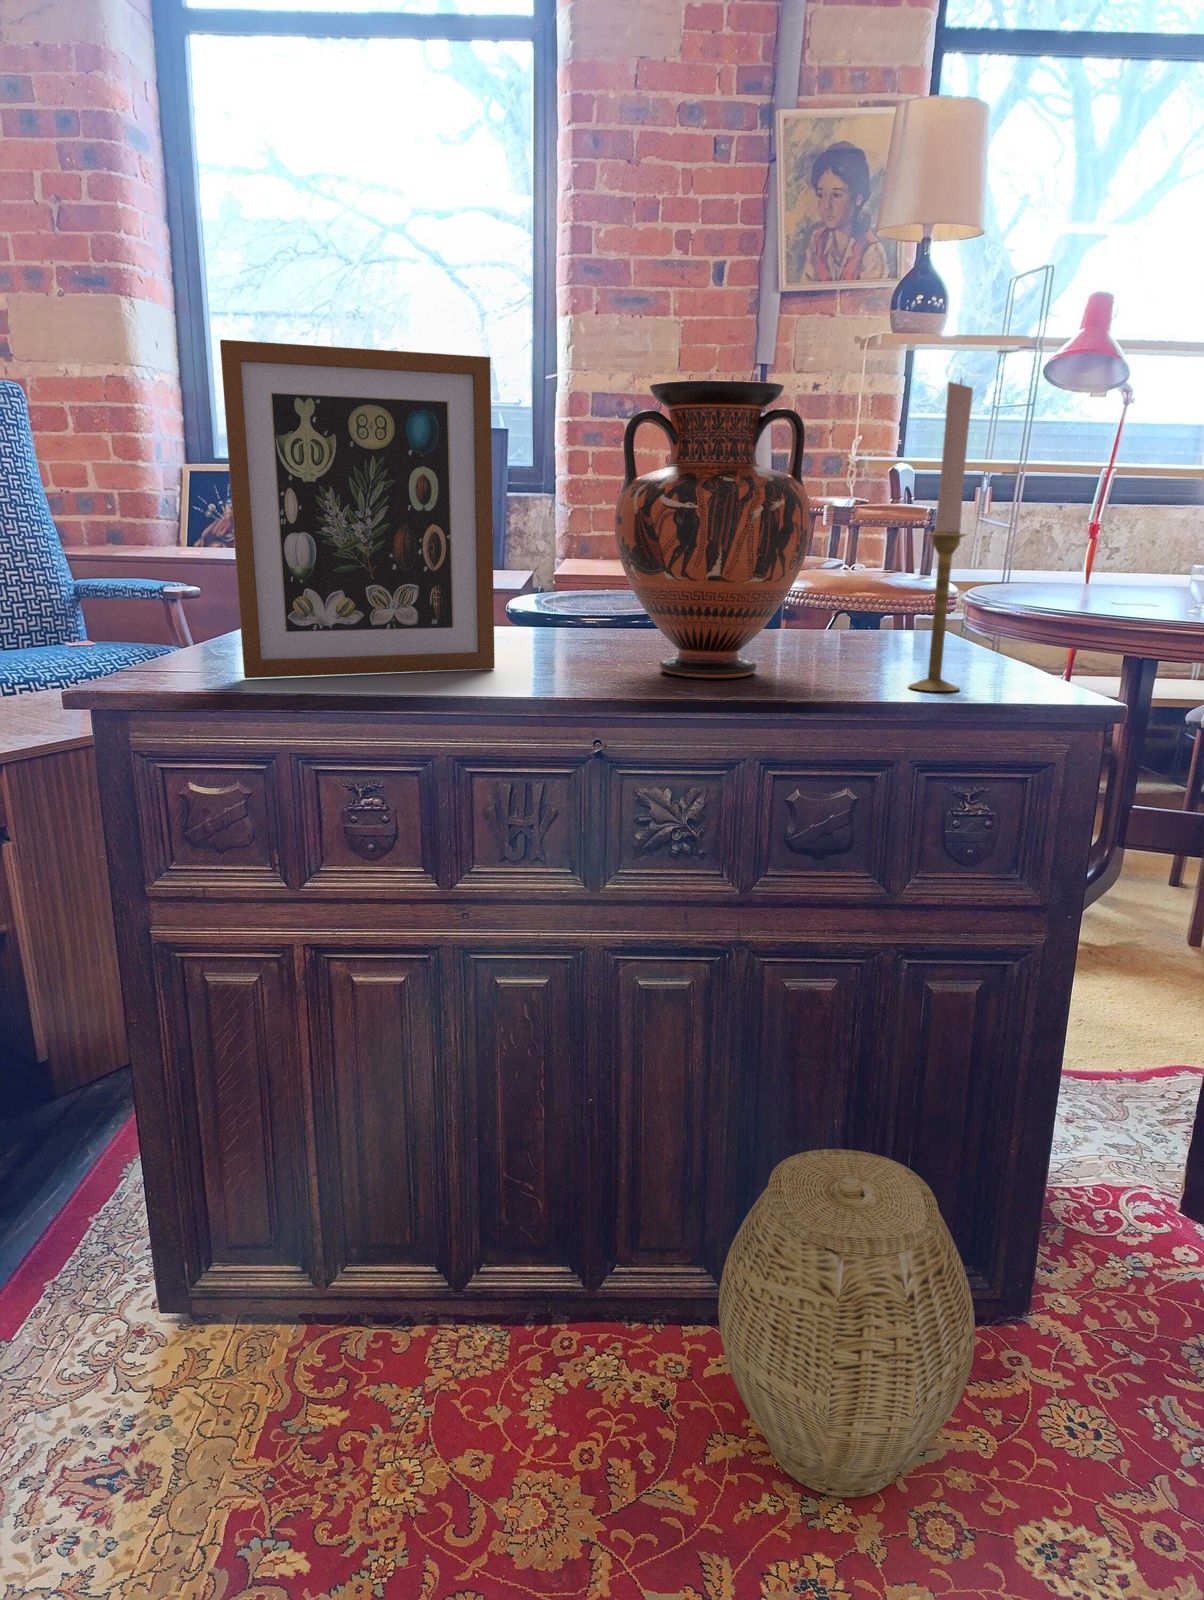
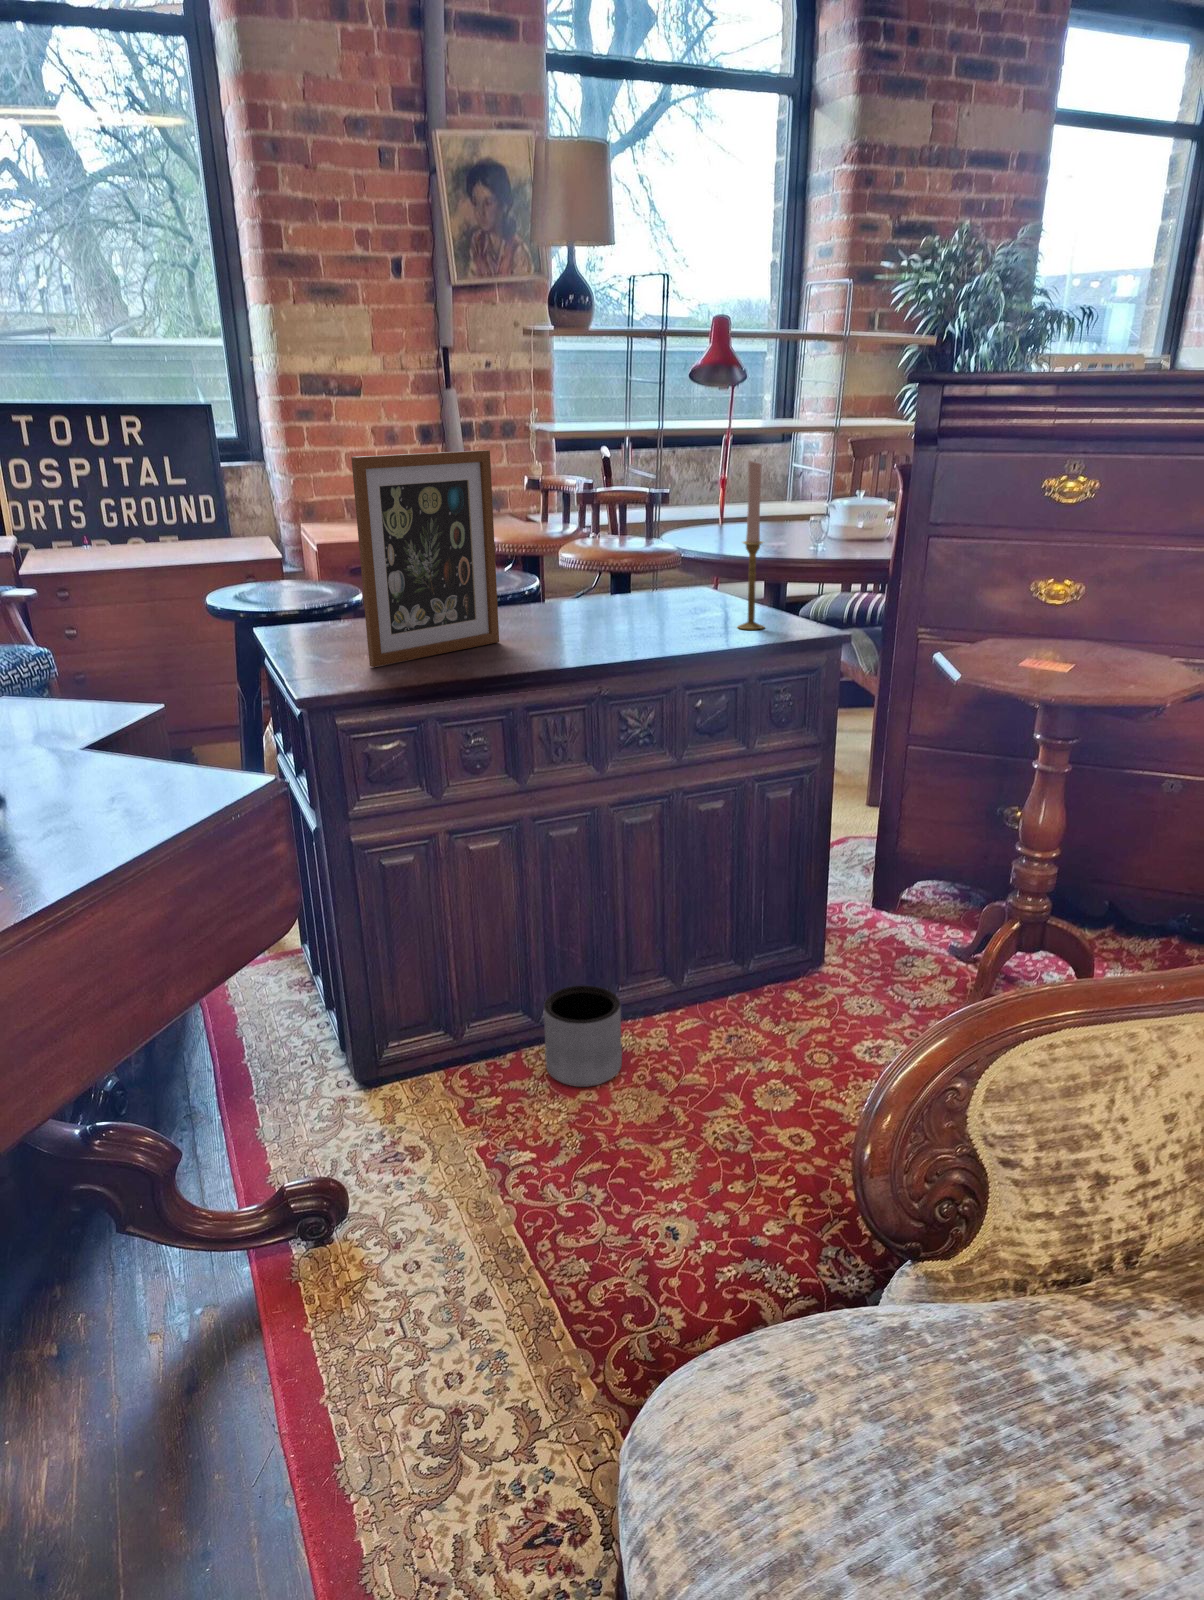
vase: present [615,380,811,678] -> none [562,459,678,635]
woven basket: present [718,1149,975,1497] -> none [692,884,826,1059]
planter: none [444,1247,576,1441] -> present [544,985,622,1087]

